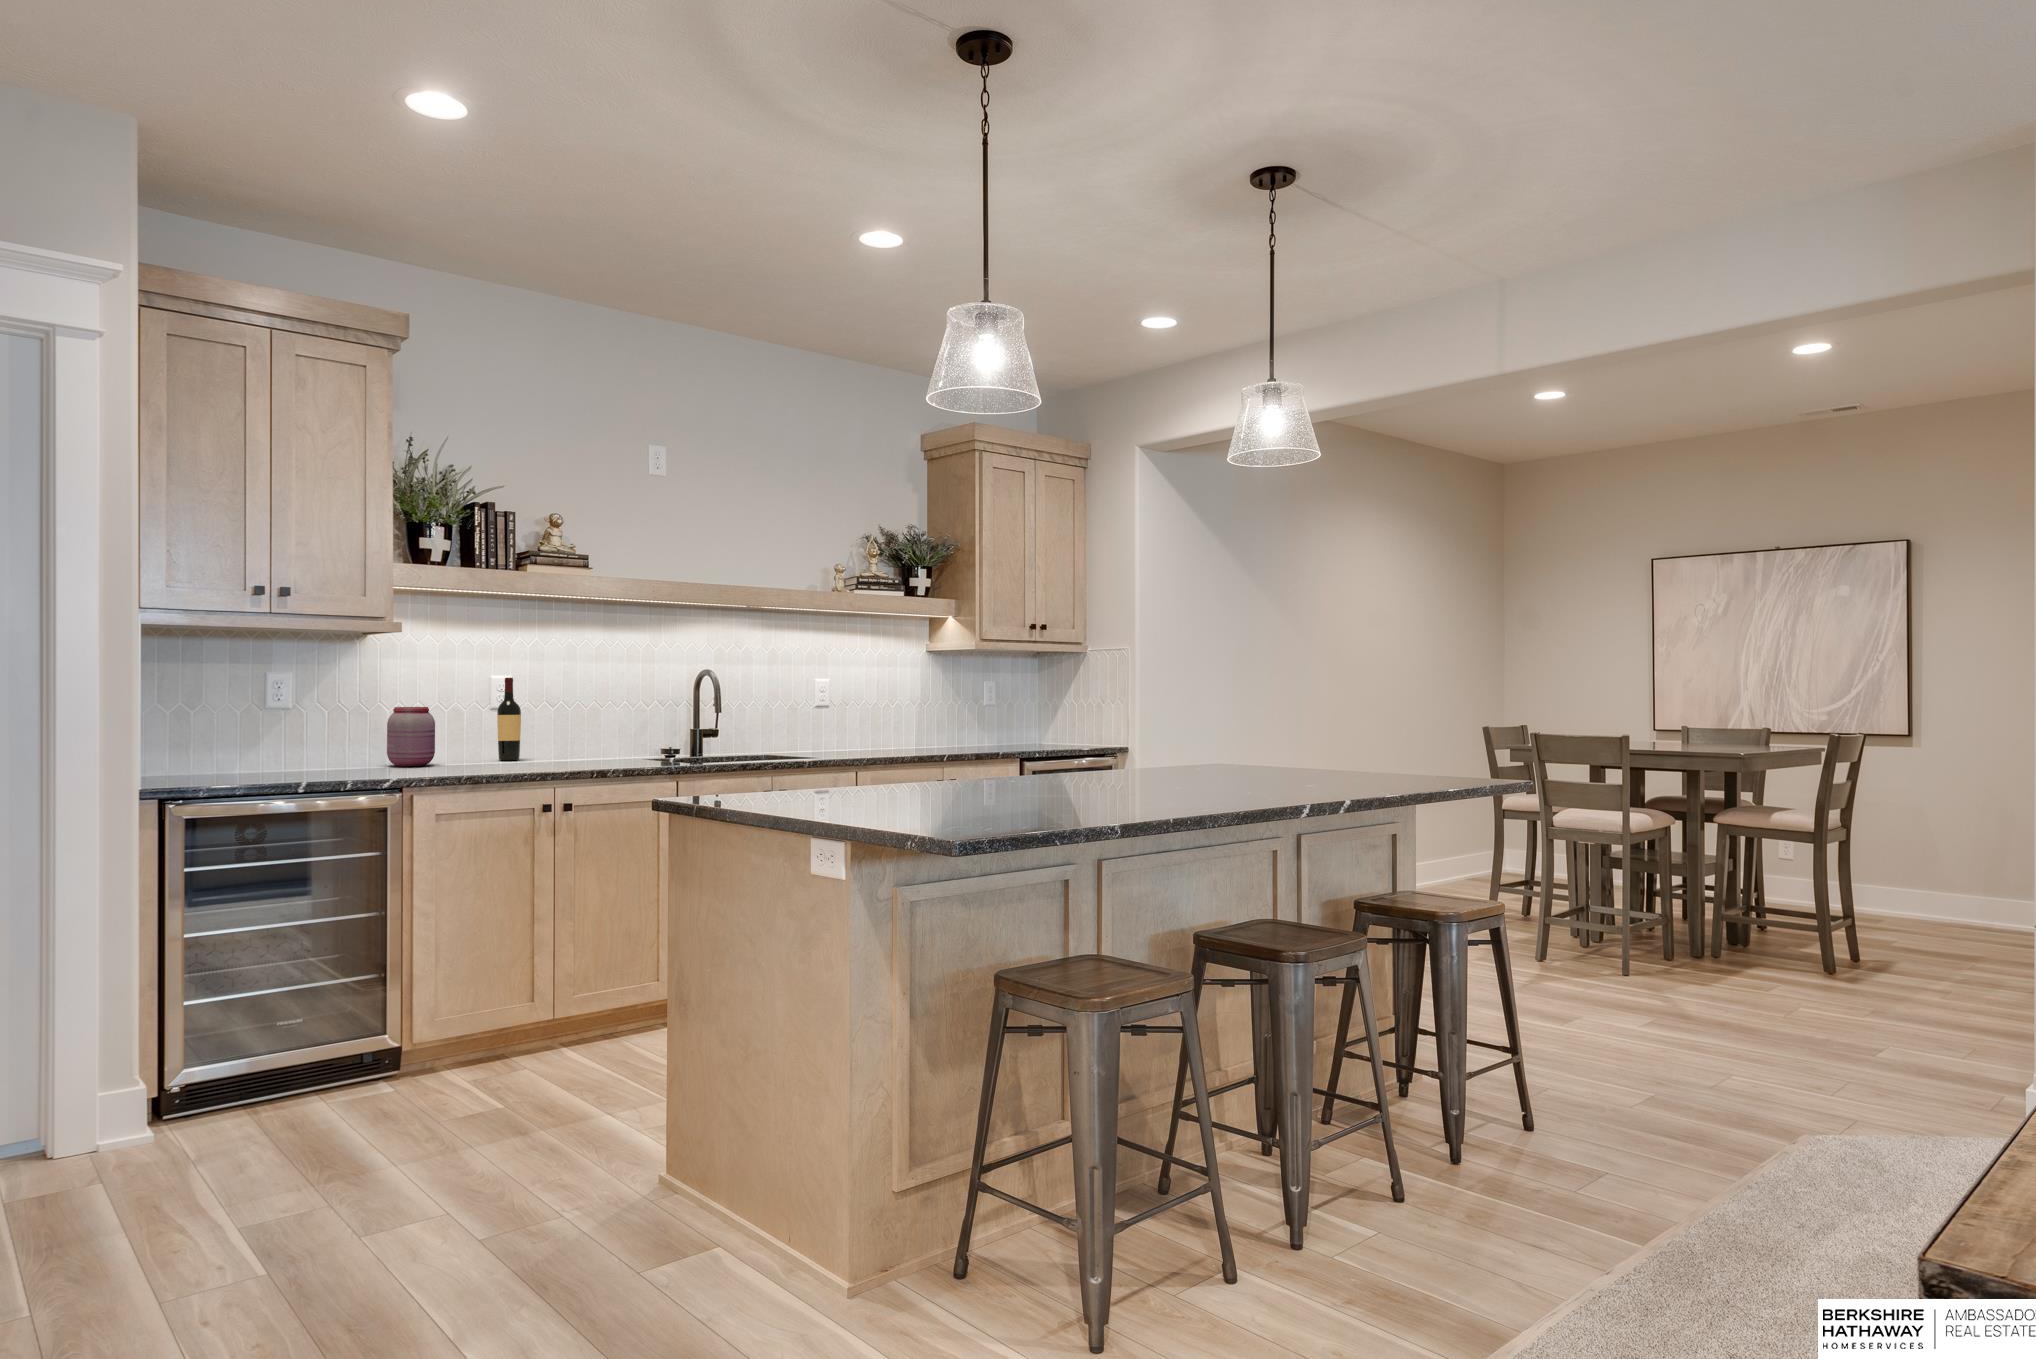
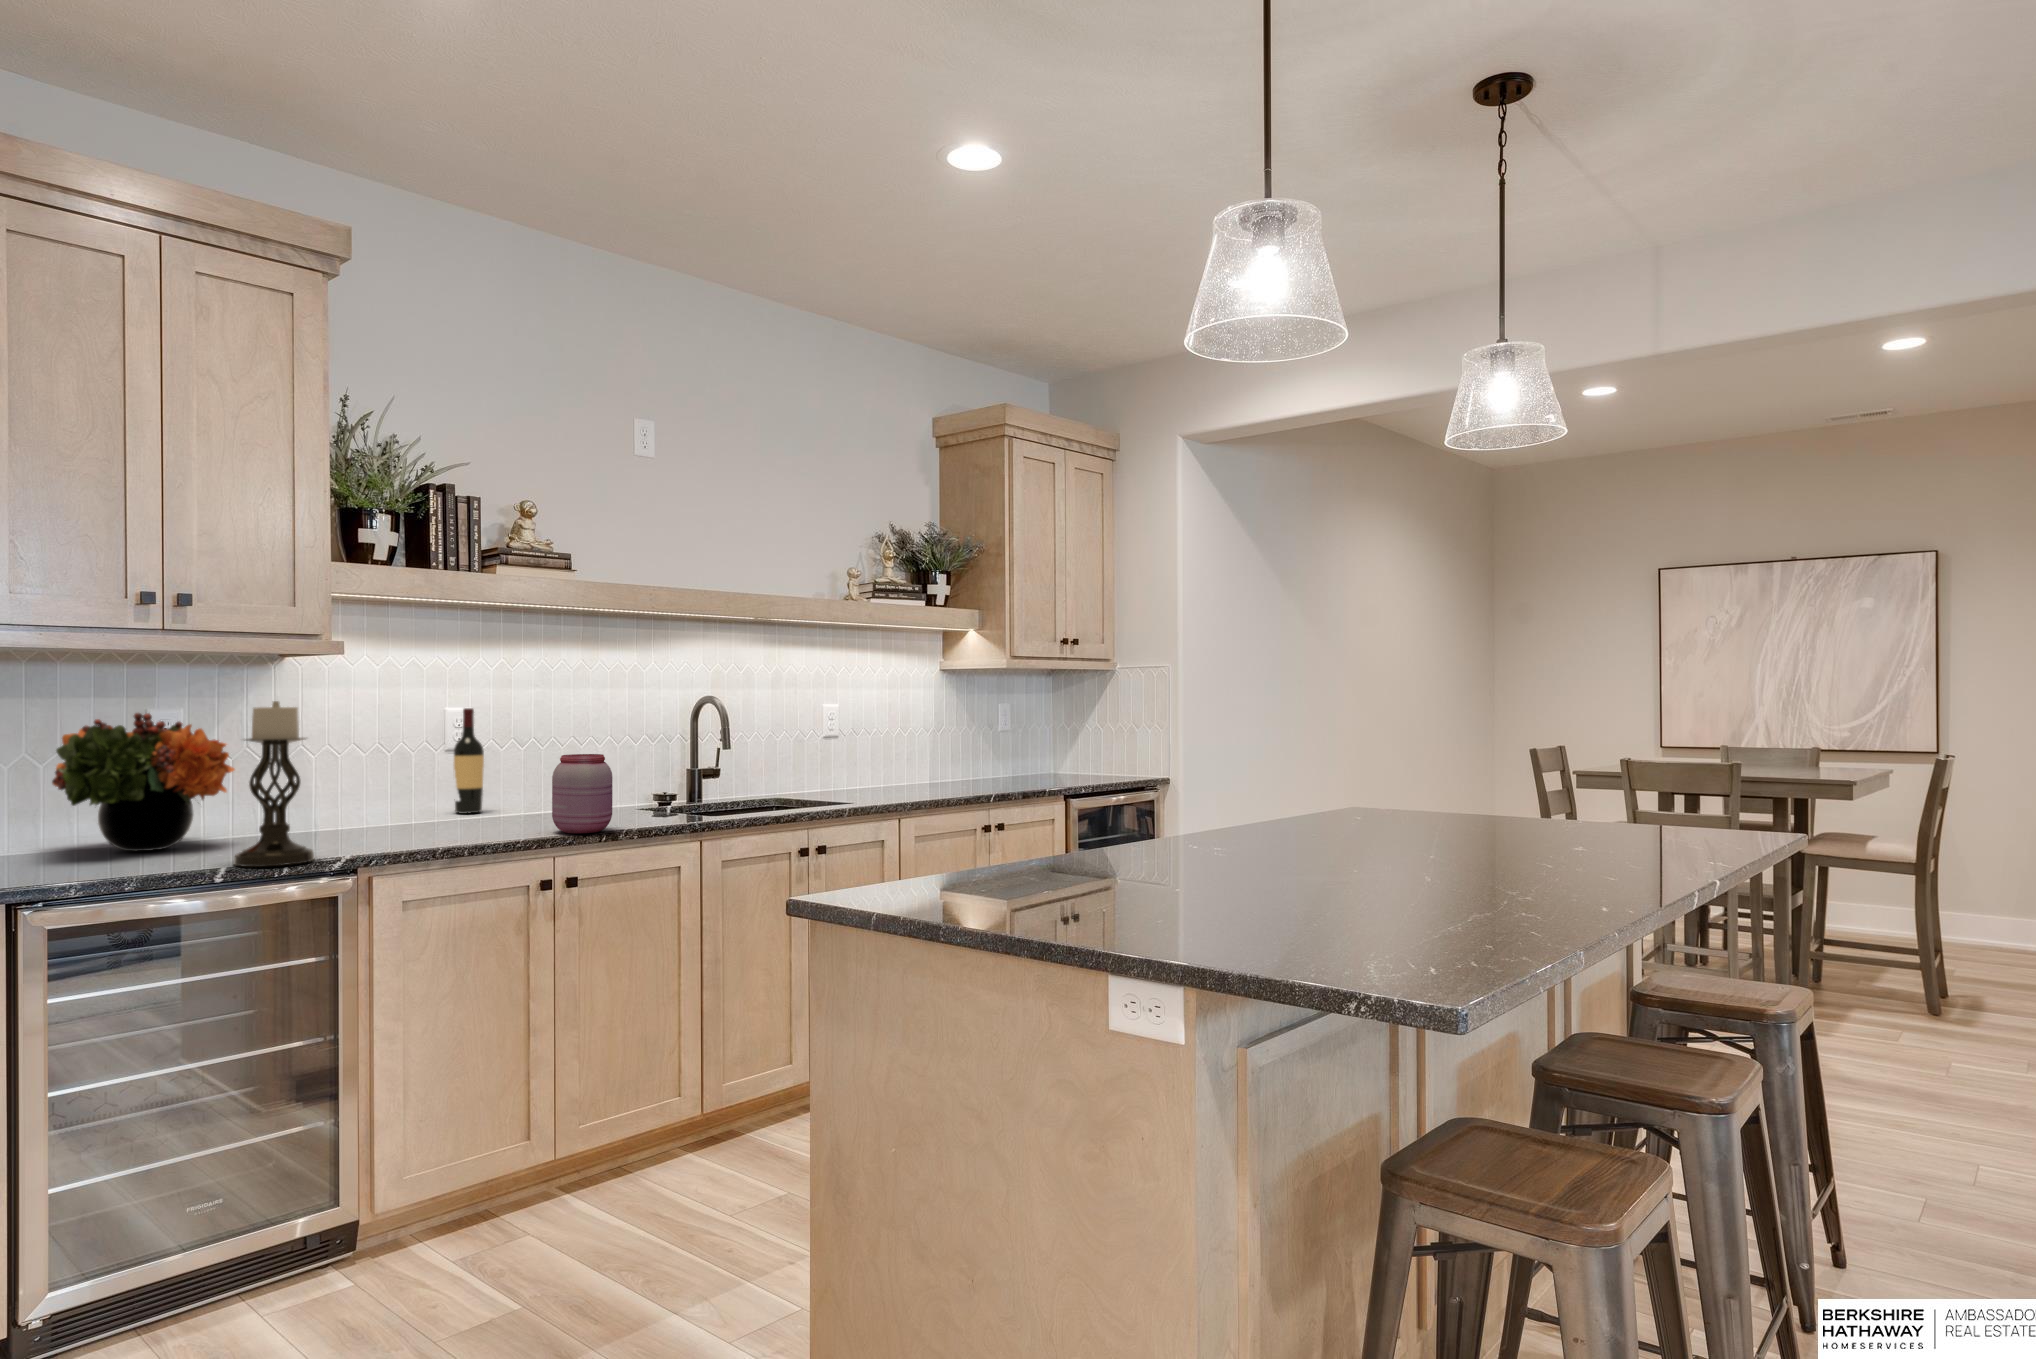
candle holder: none [320,666,377,785] -> present [234,701,314,867]
flower arrangement: none [199,675,328,776] -> present [52,713,235,851]
jar: present [387,707,435,766] -> present [552,754,613,833]

